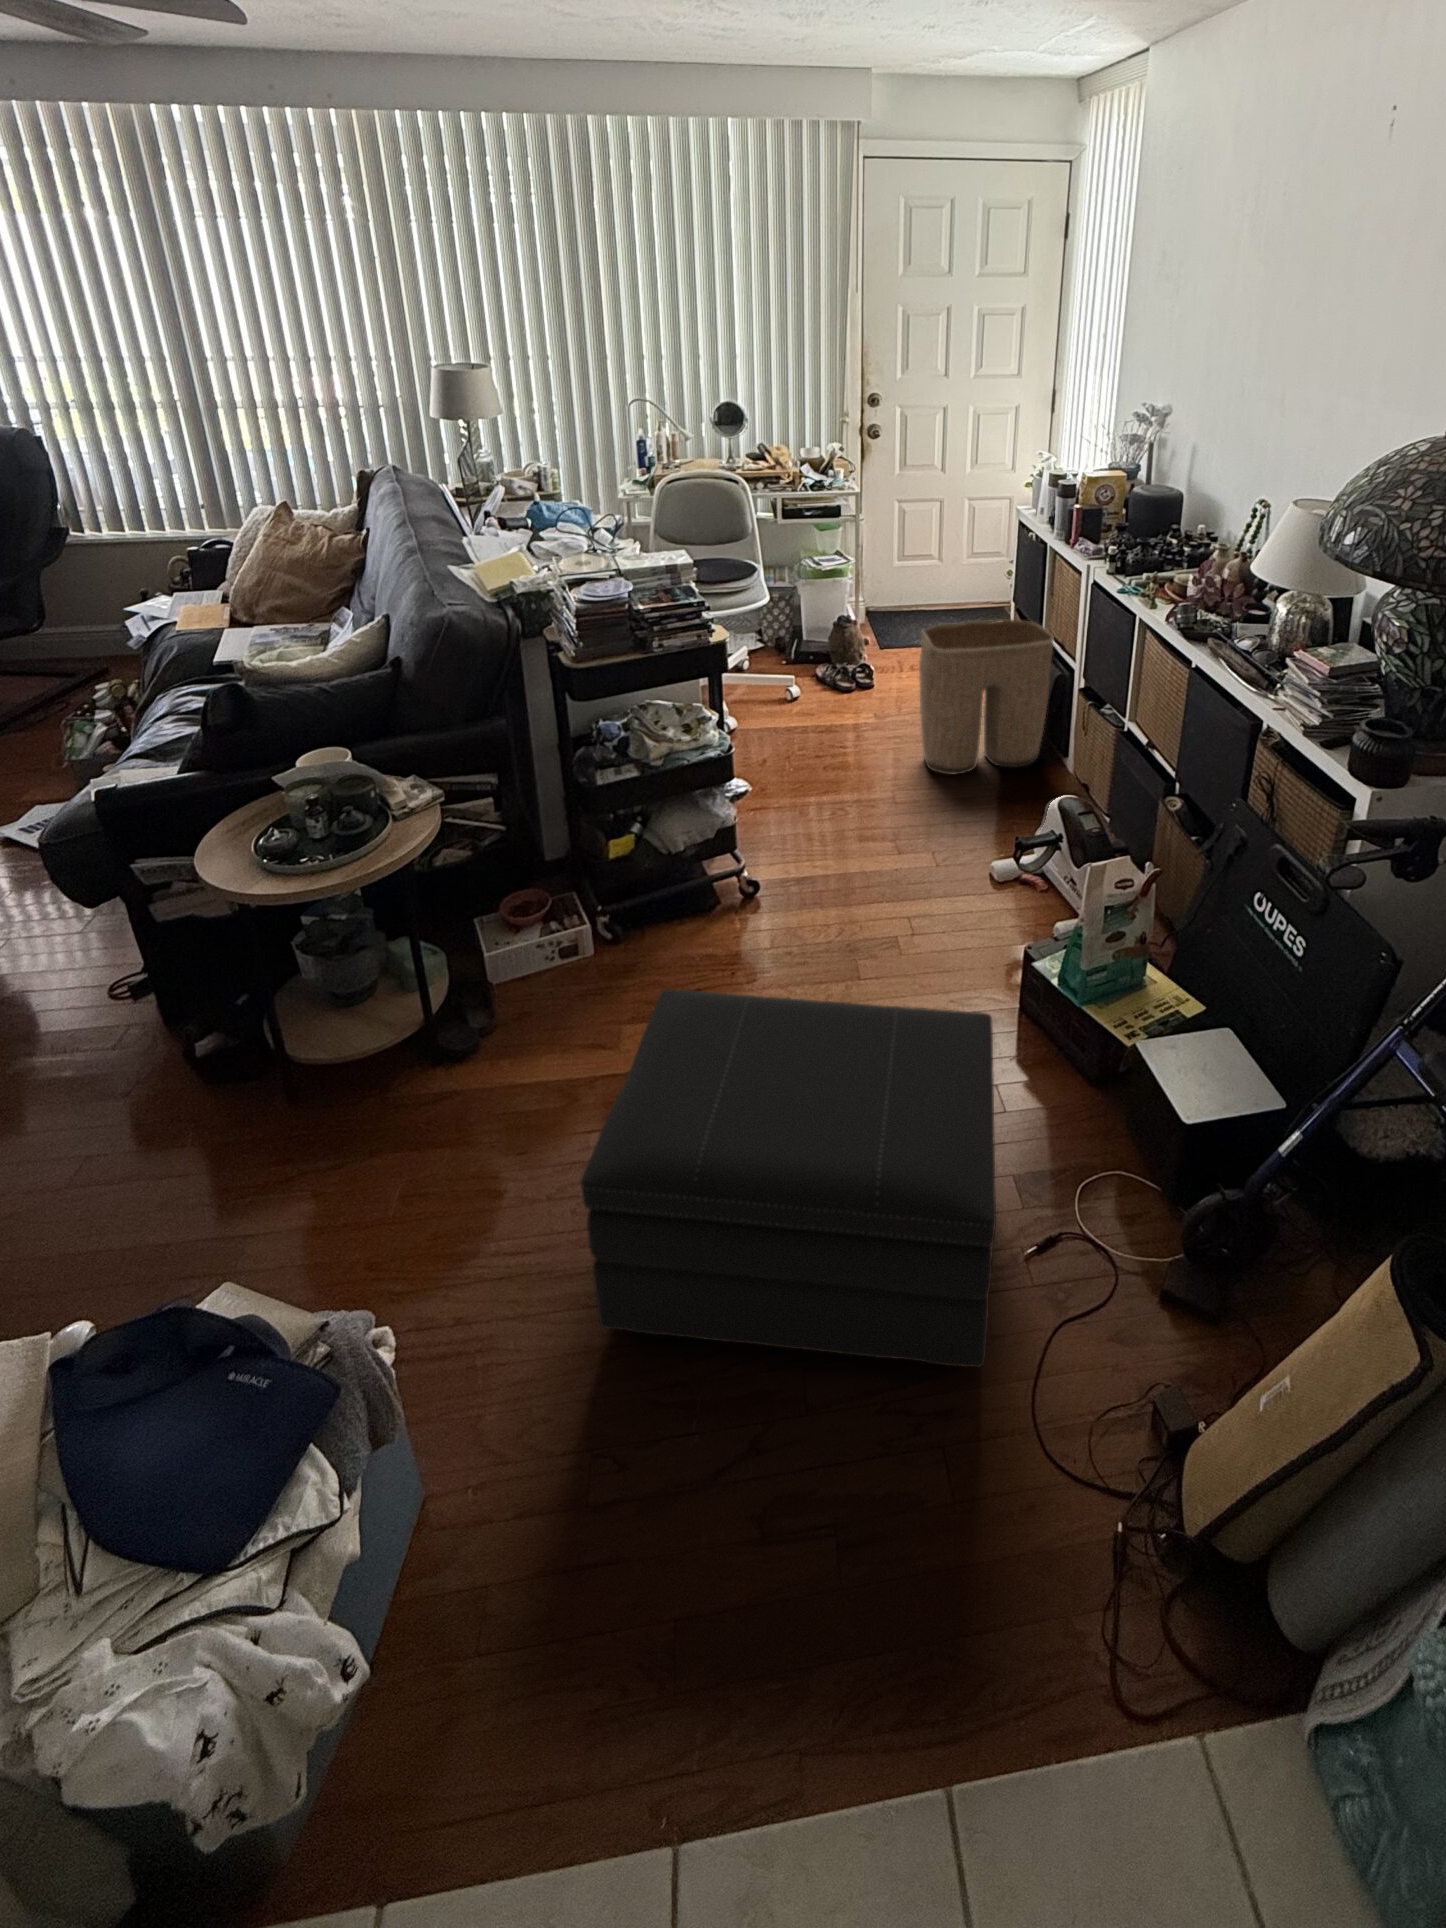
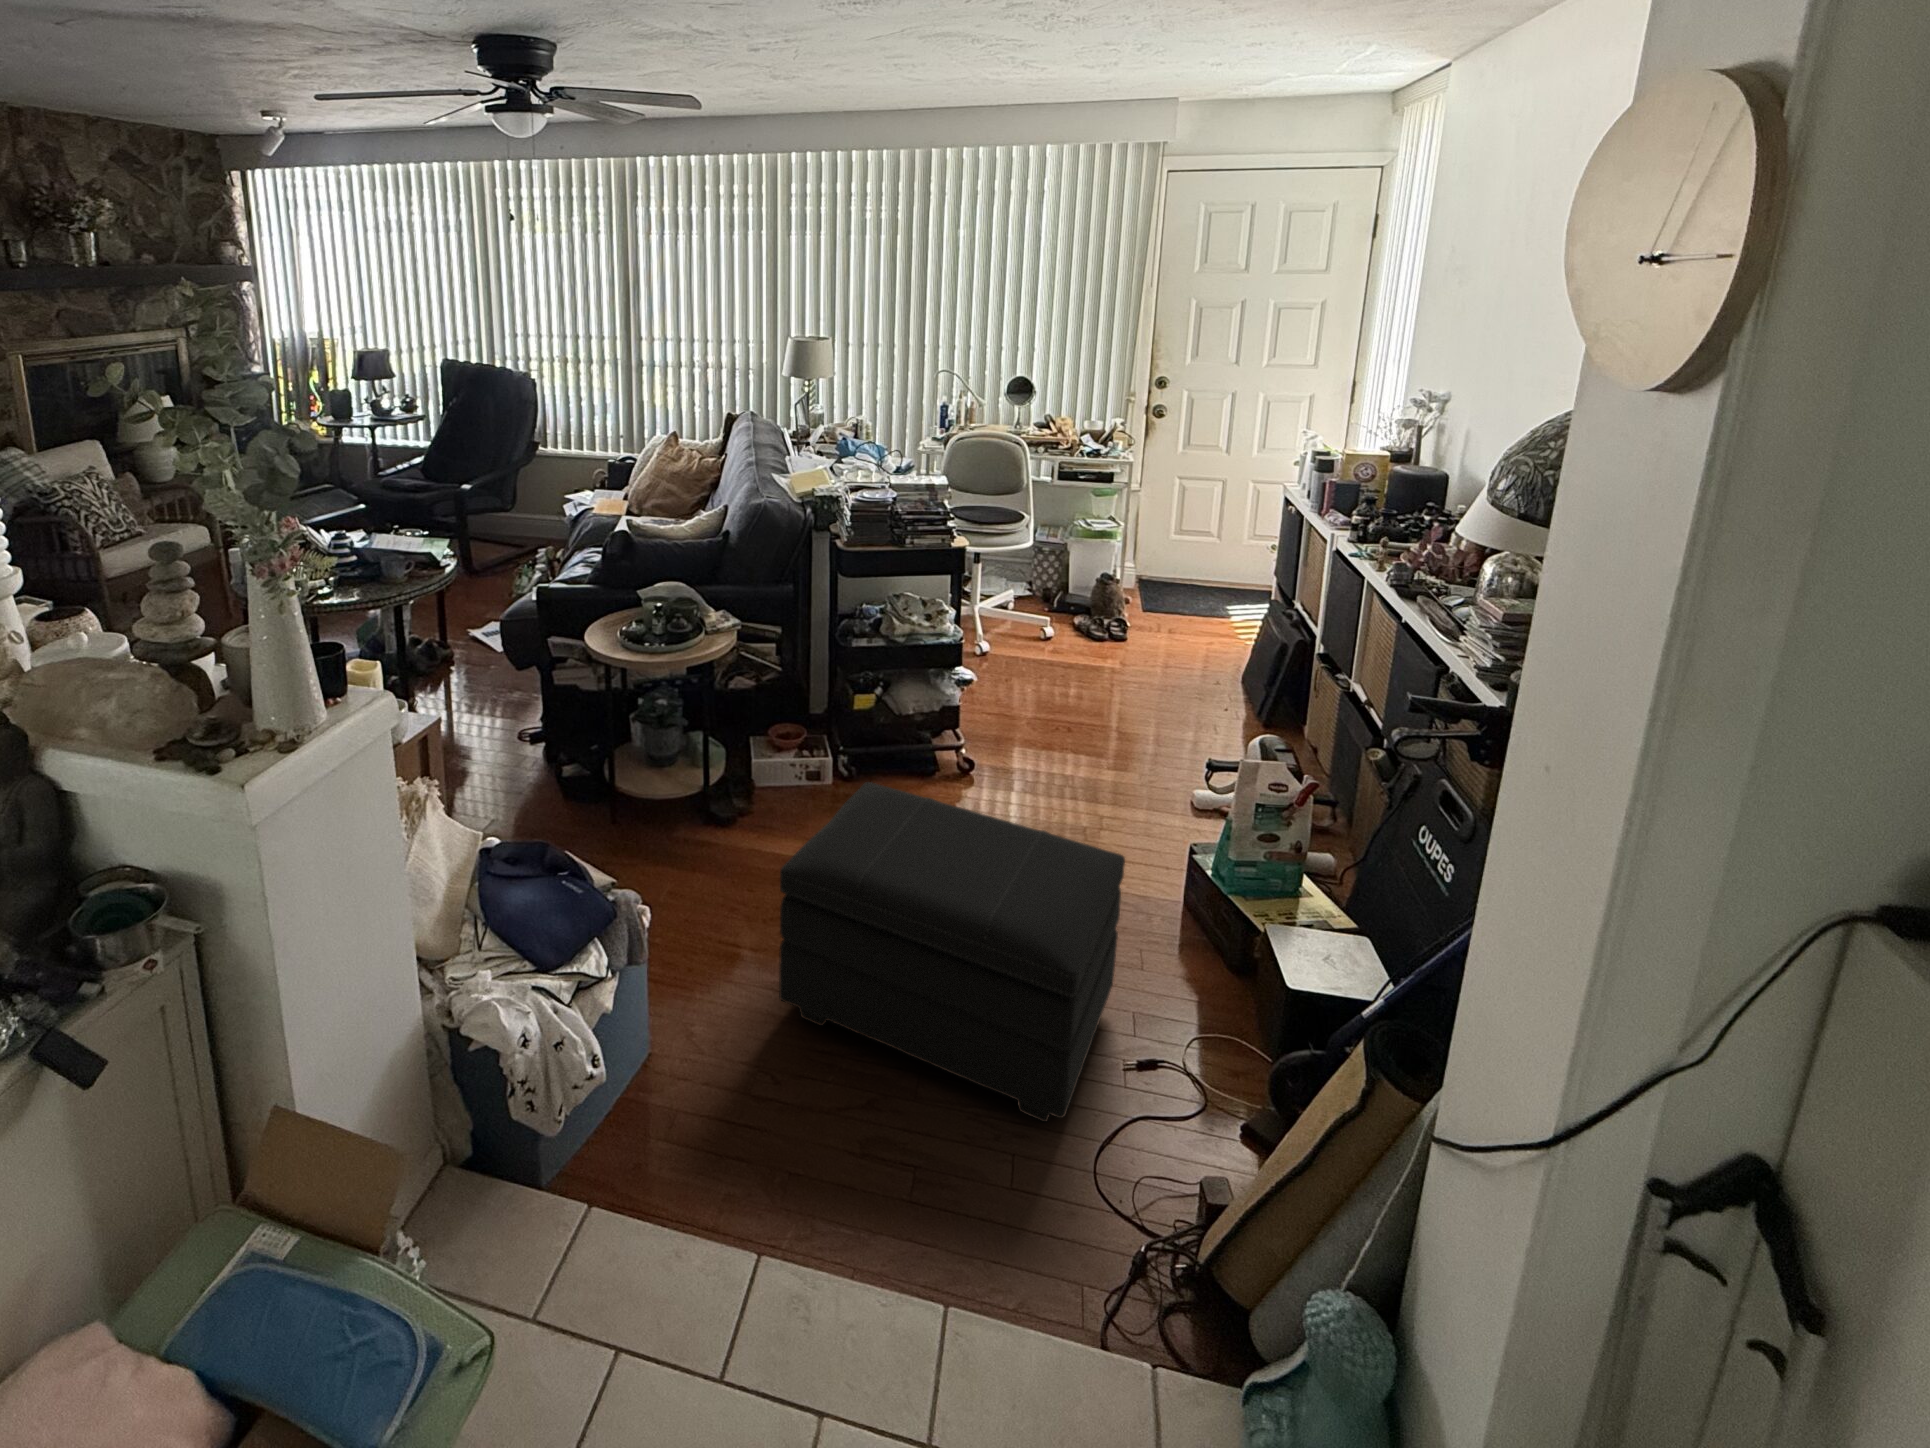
laundry basket: present [919,619,1054,774] -> none [1156,579,1298,727]

